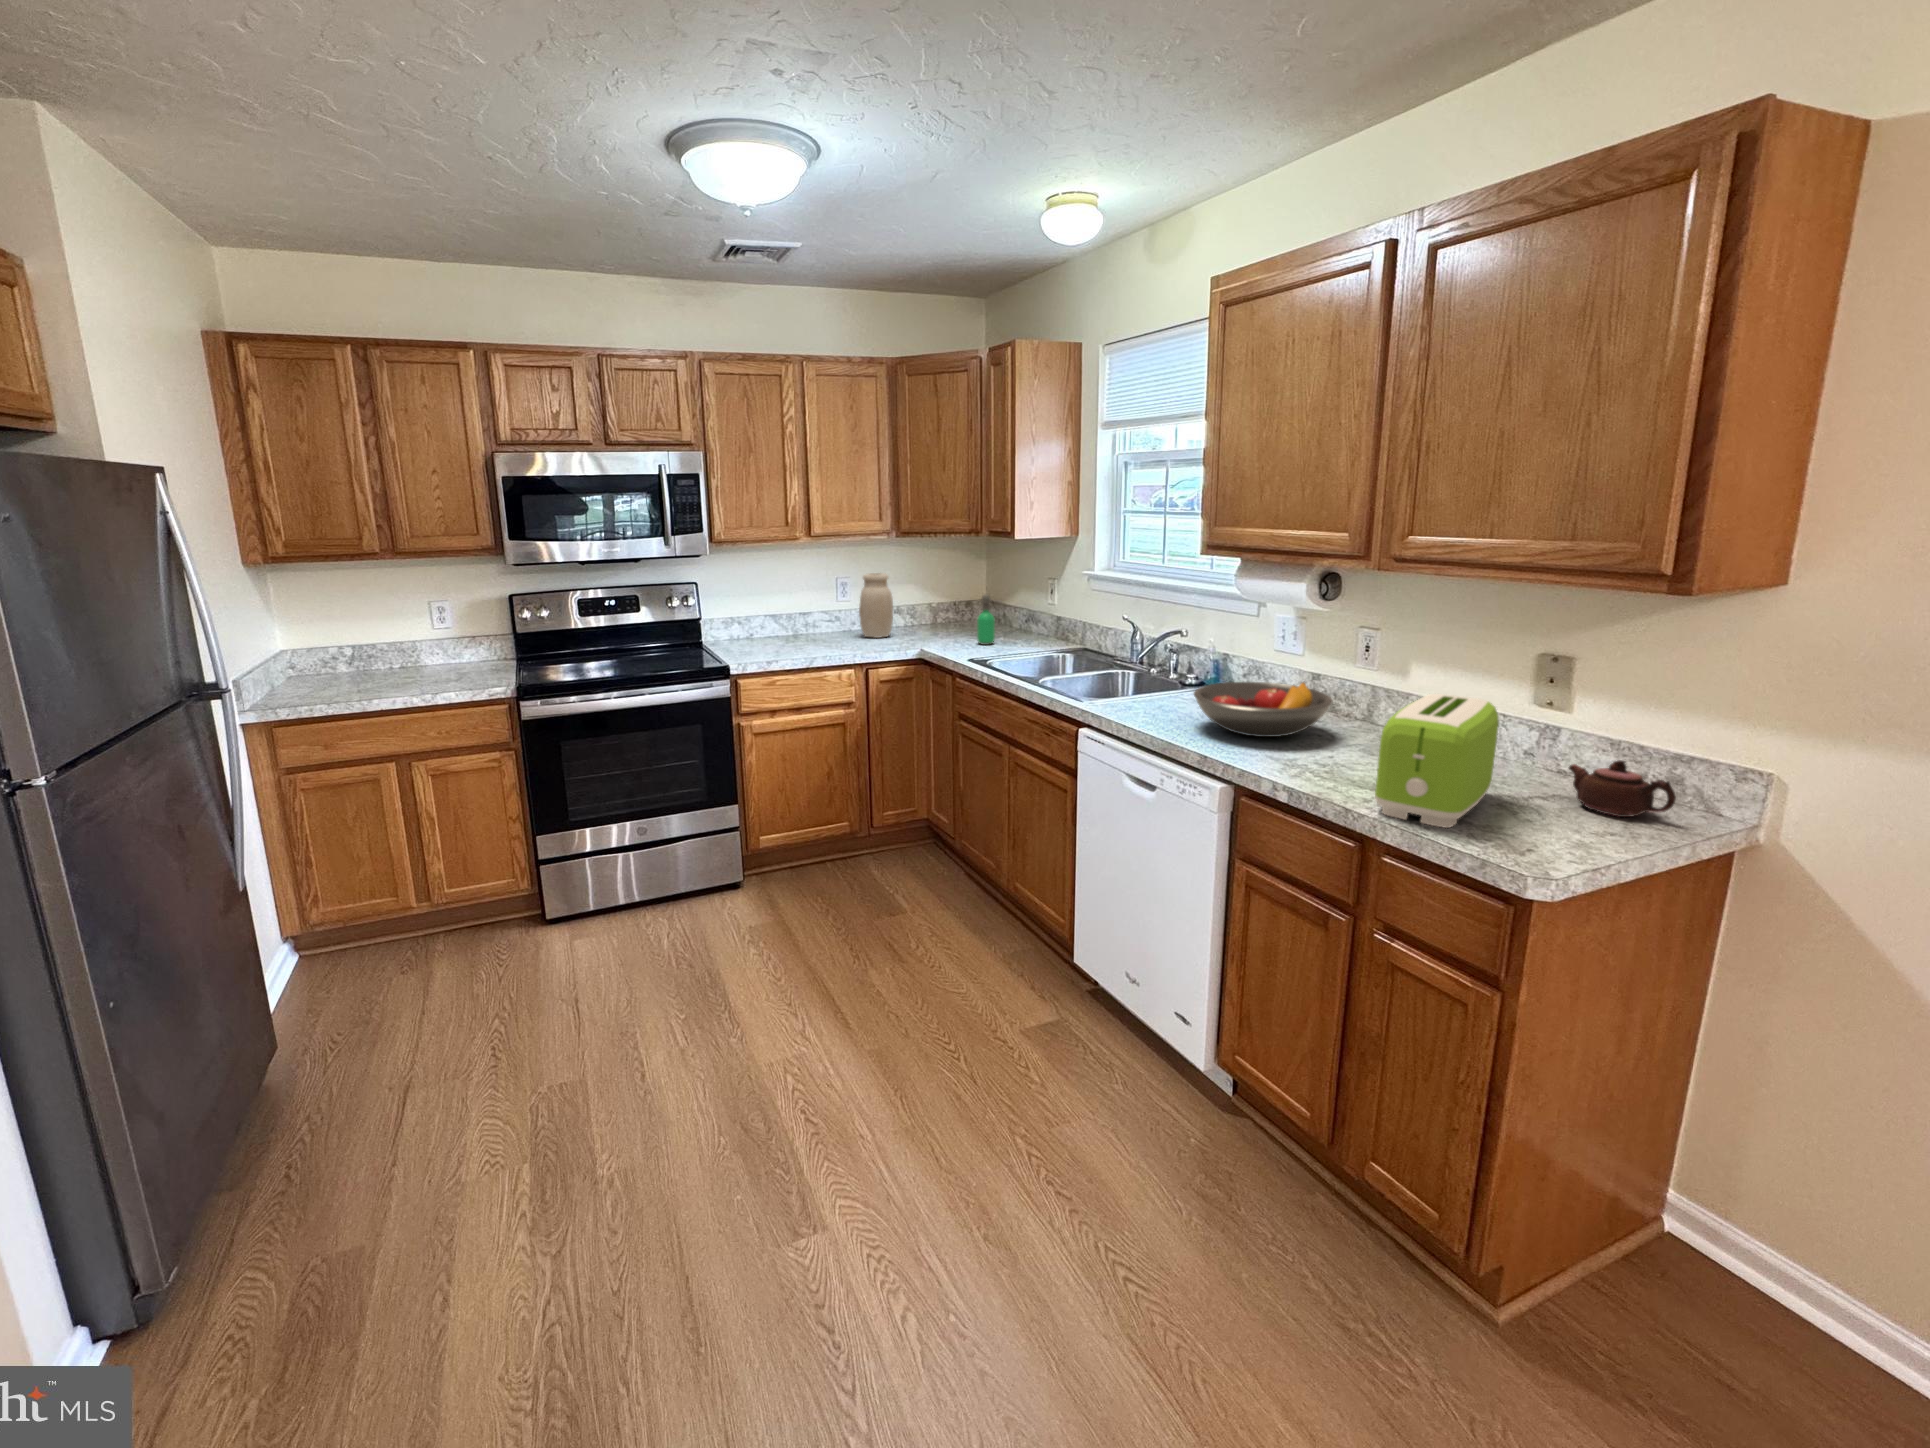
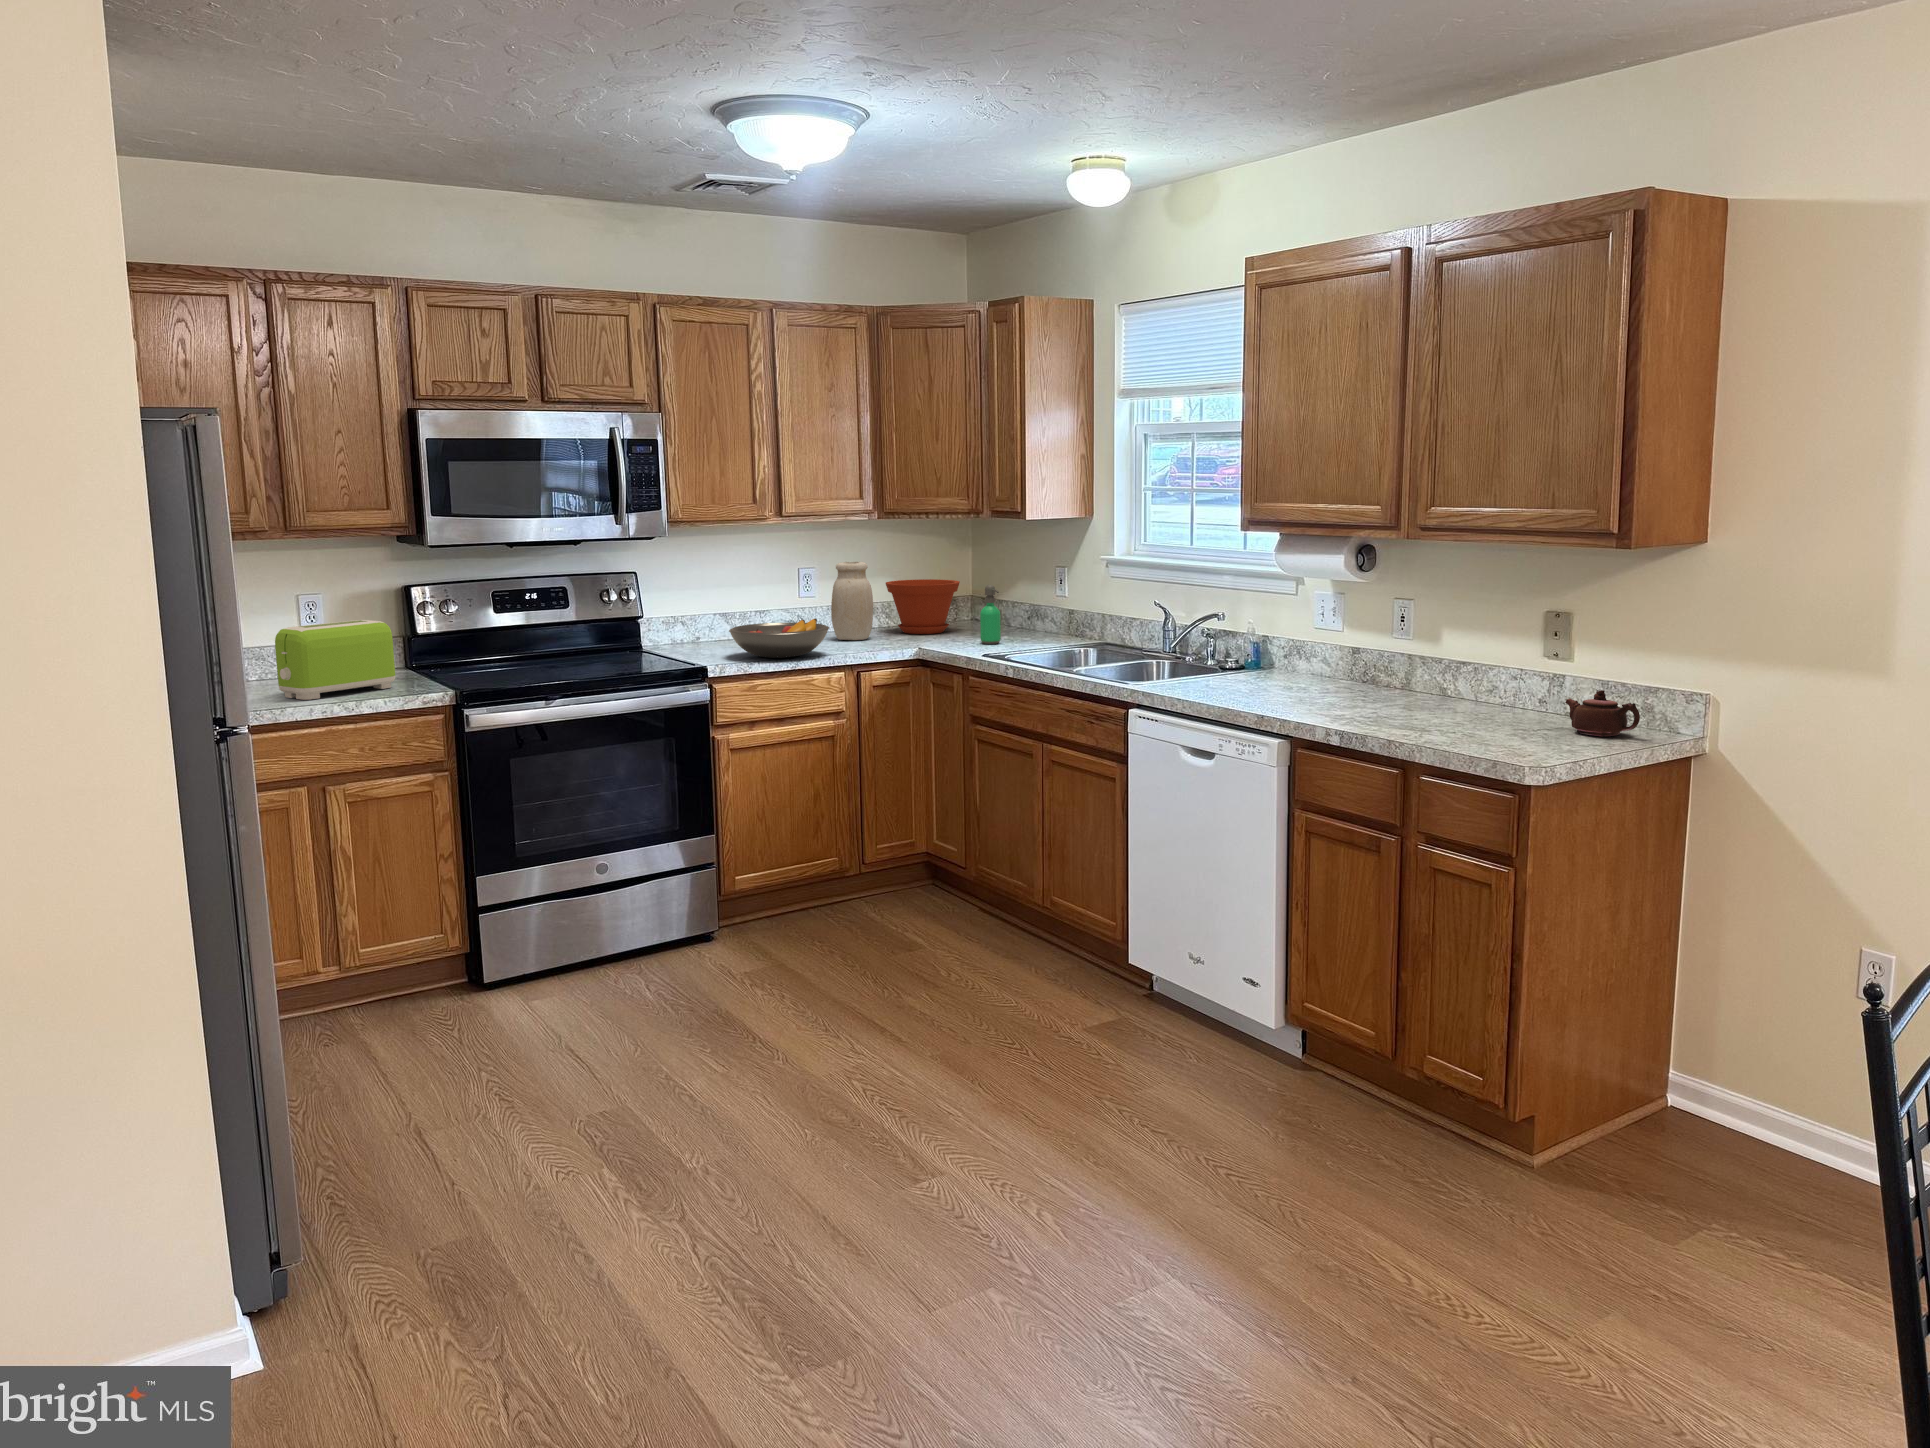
plant pot: none [908,586,969,632] -> present [886,579,960,634]
fruit bowl: present [1194,682,1332,737] -> present [729,618,829,658]
toaster: present [1375,694,1499,828] -> present [275,620,395,700]

